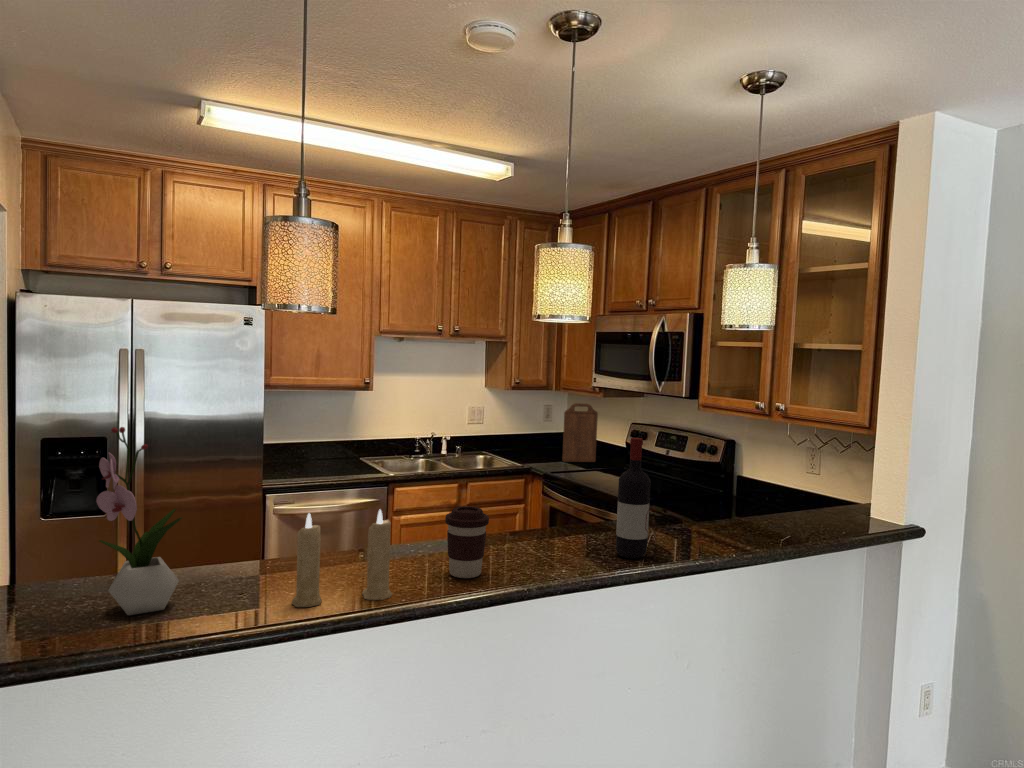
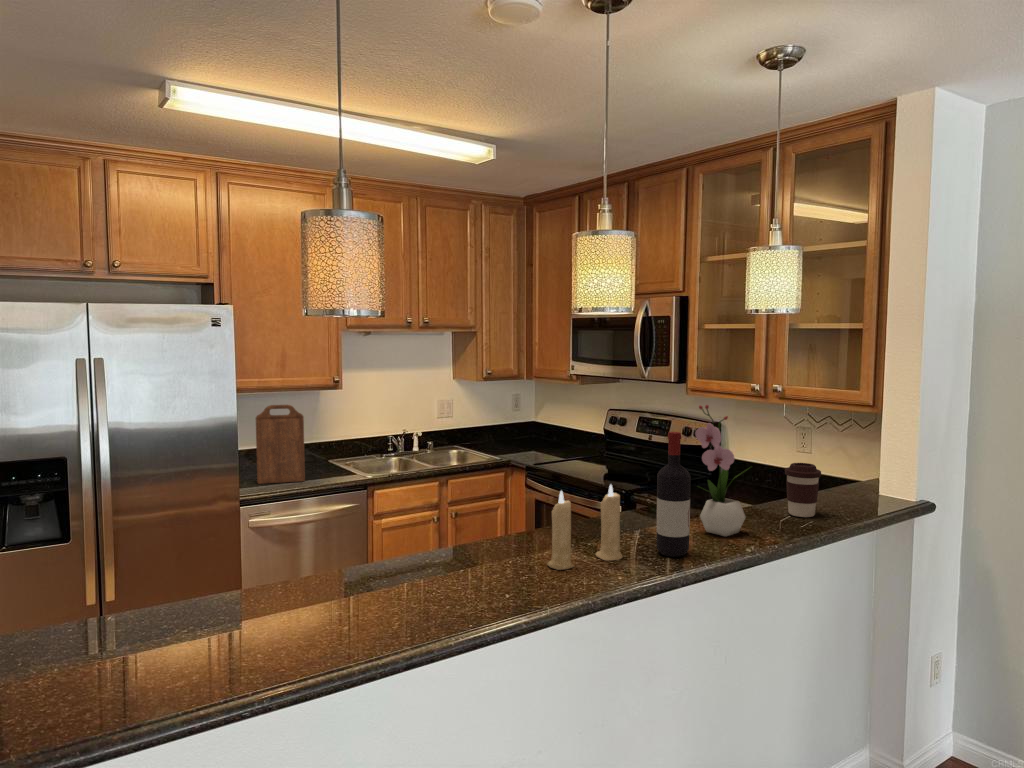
cutting board: present [562,403,598,462] -> present [256,405,305,484]
flower arrangement: present [97,427,182,615] -> present [695,405,750,536]
coffee cup: present [445,506,489,578] -> present [785,463,821,517]
candle: present [292,510,392,607] -> present [547,485,622,570]

